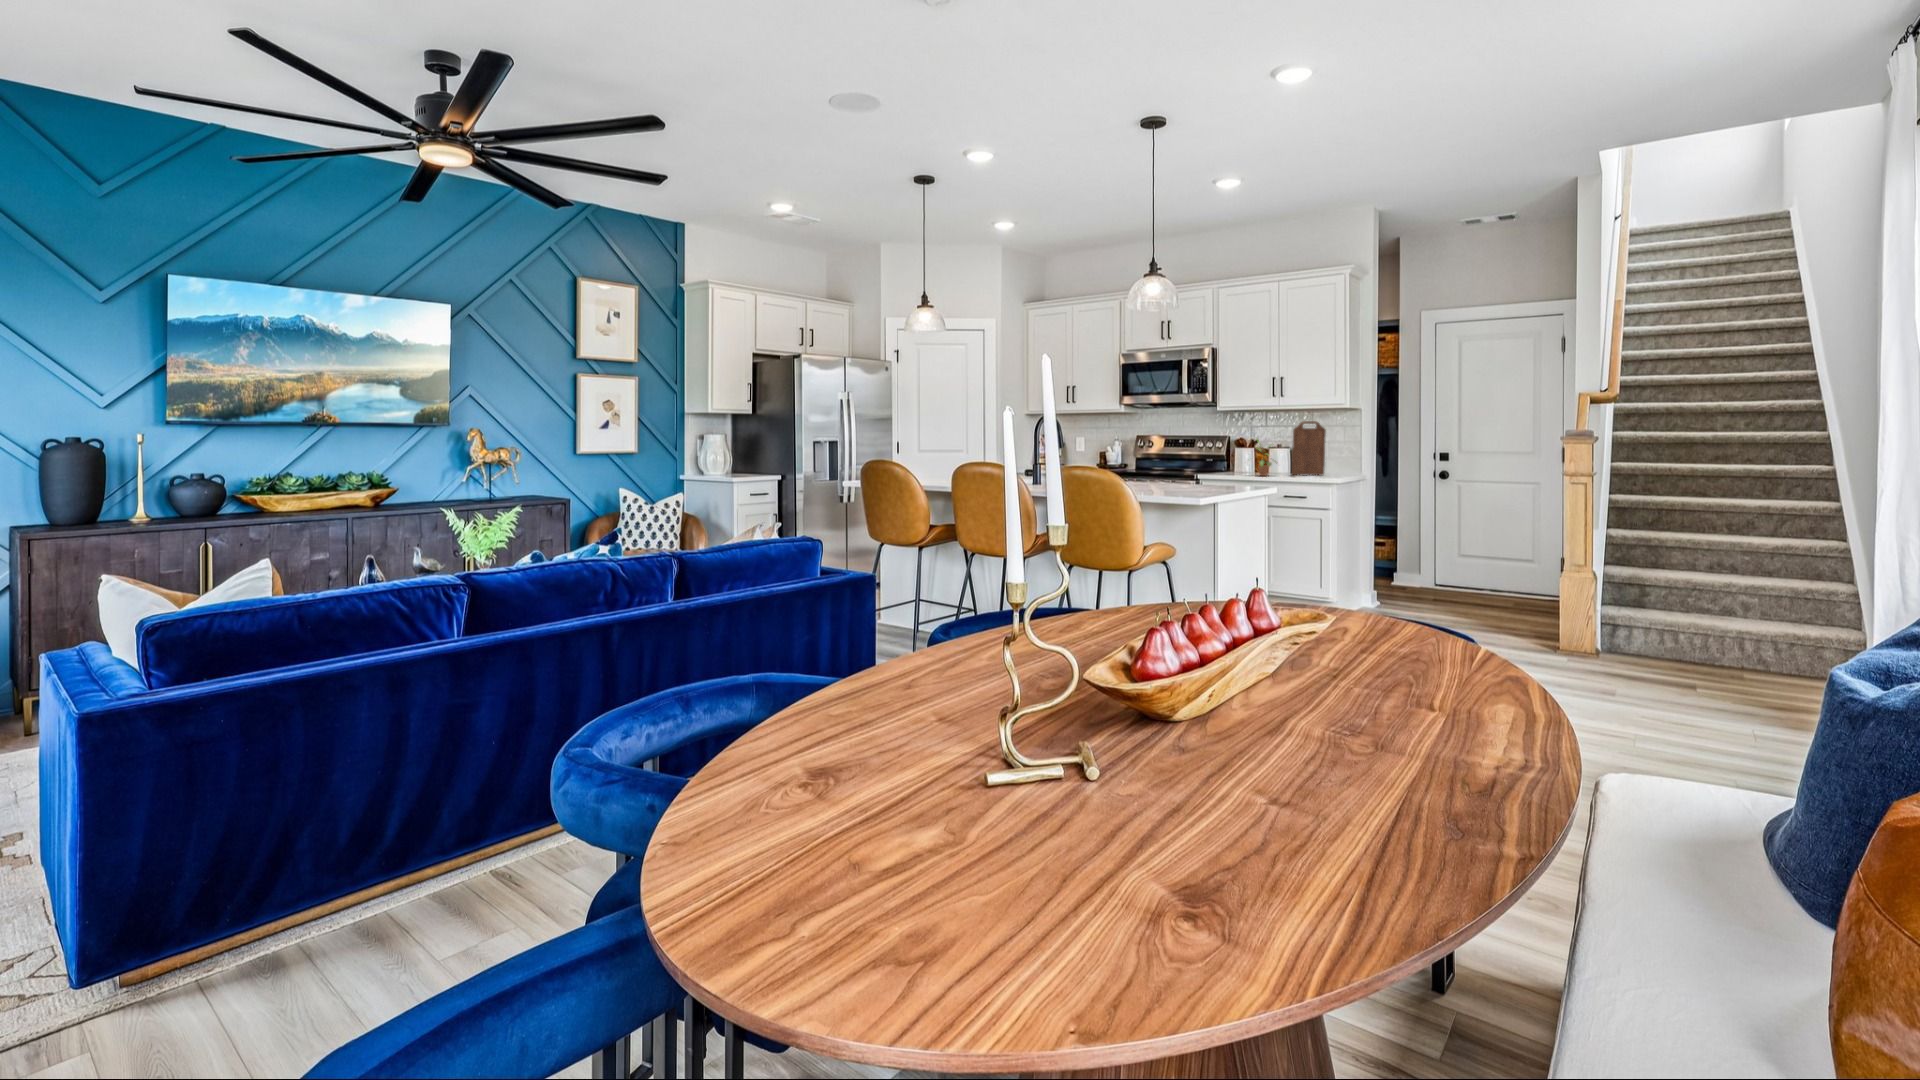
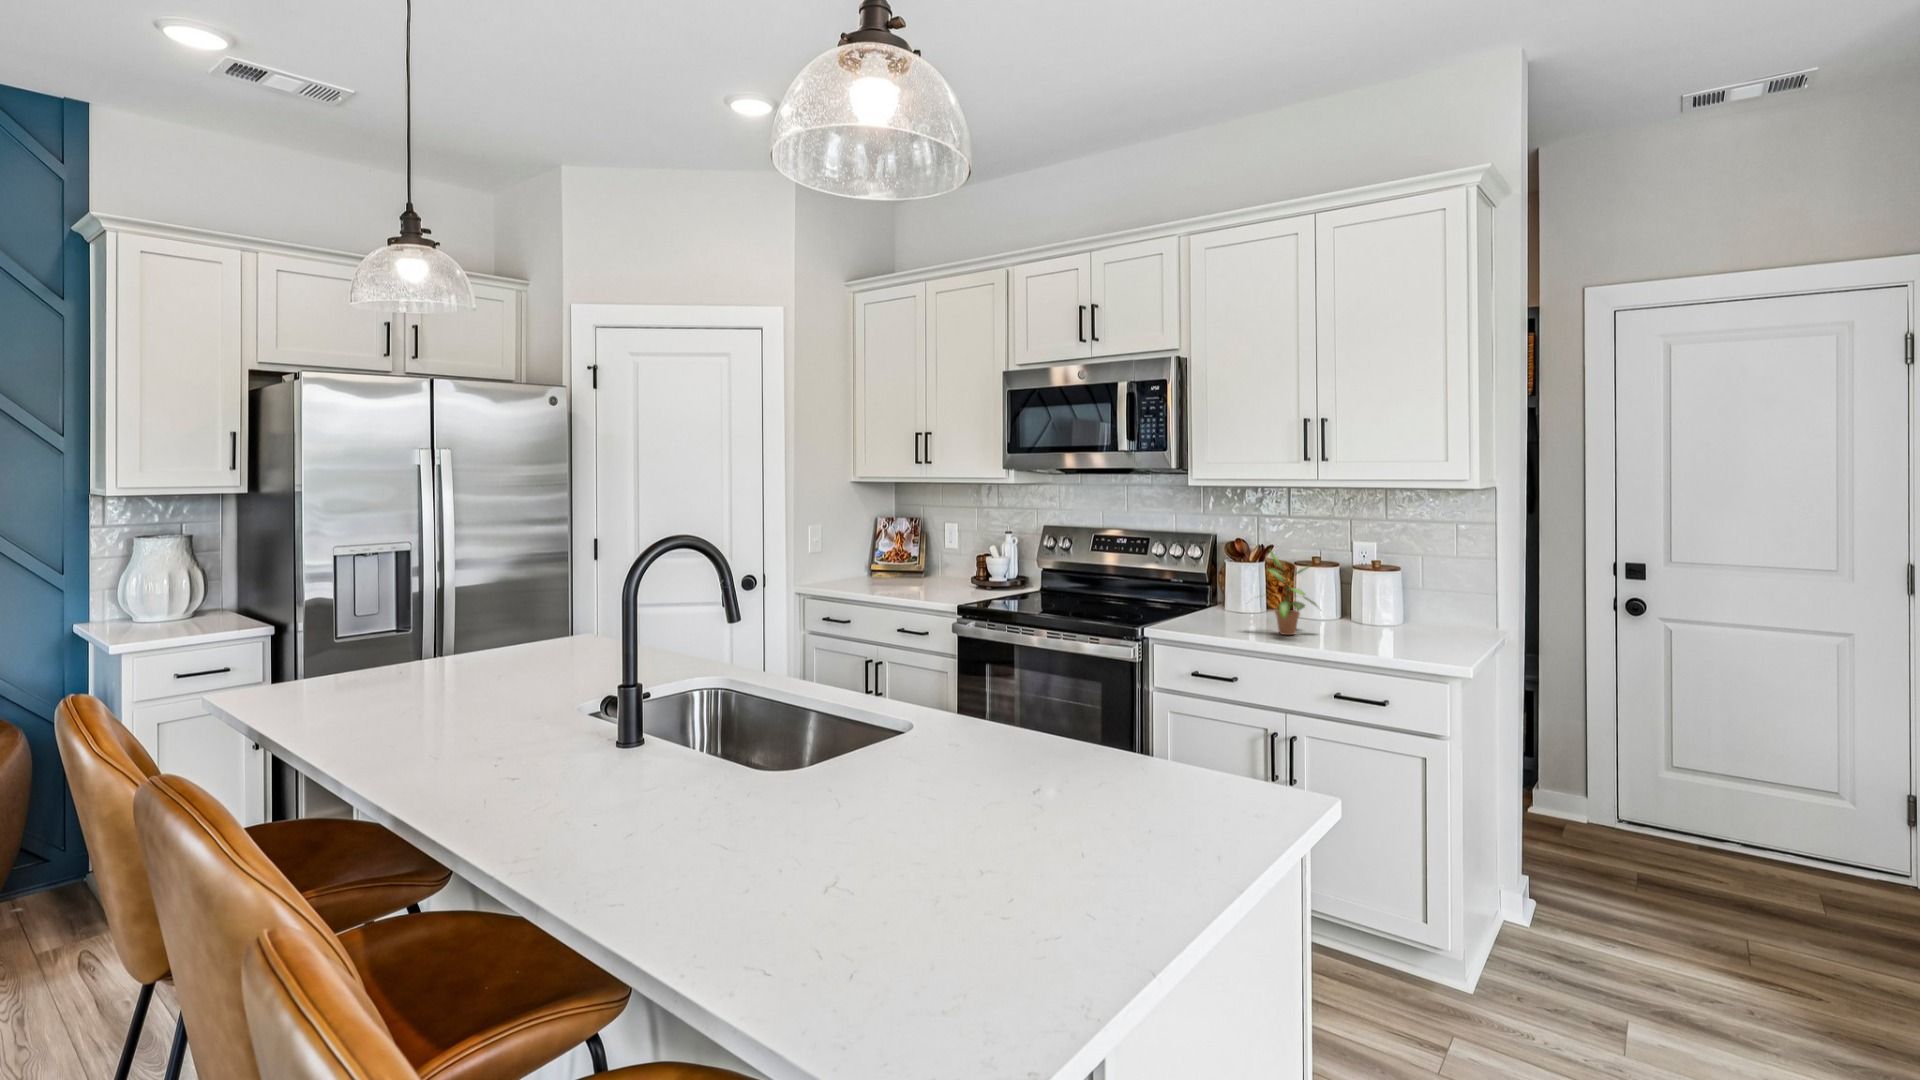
cutting board: present [1292,421,1326,475] -> none [1349,514,1424,632]

